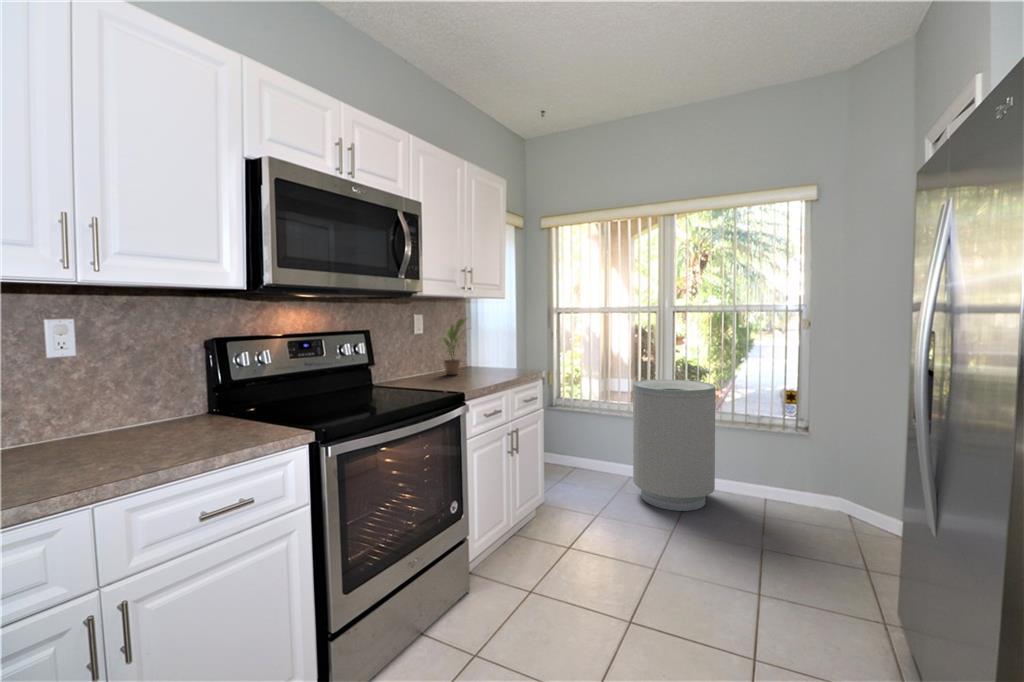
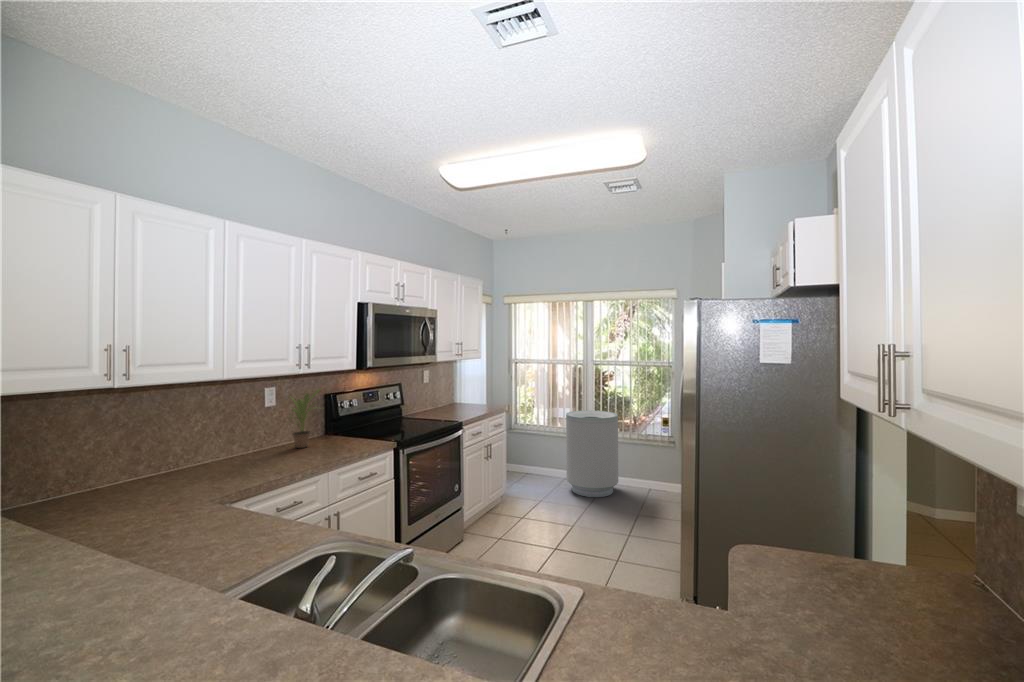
potted plant: present [440,318,467,375] -> present [291,389,320,448]

